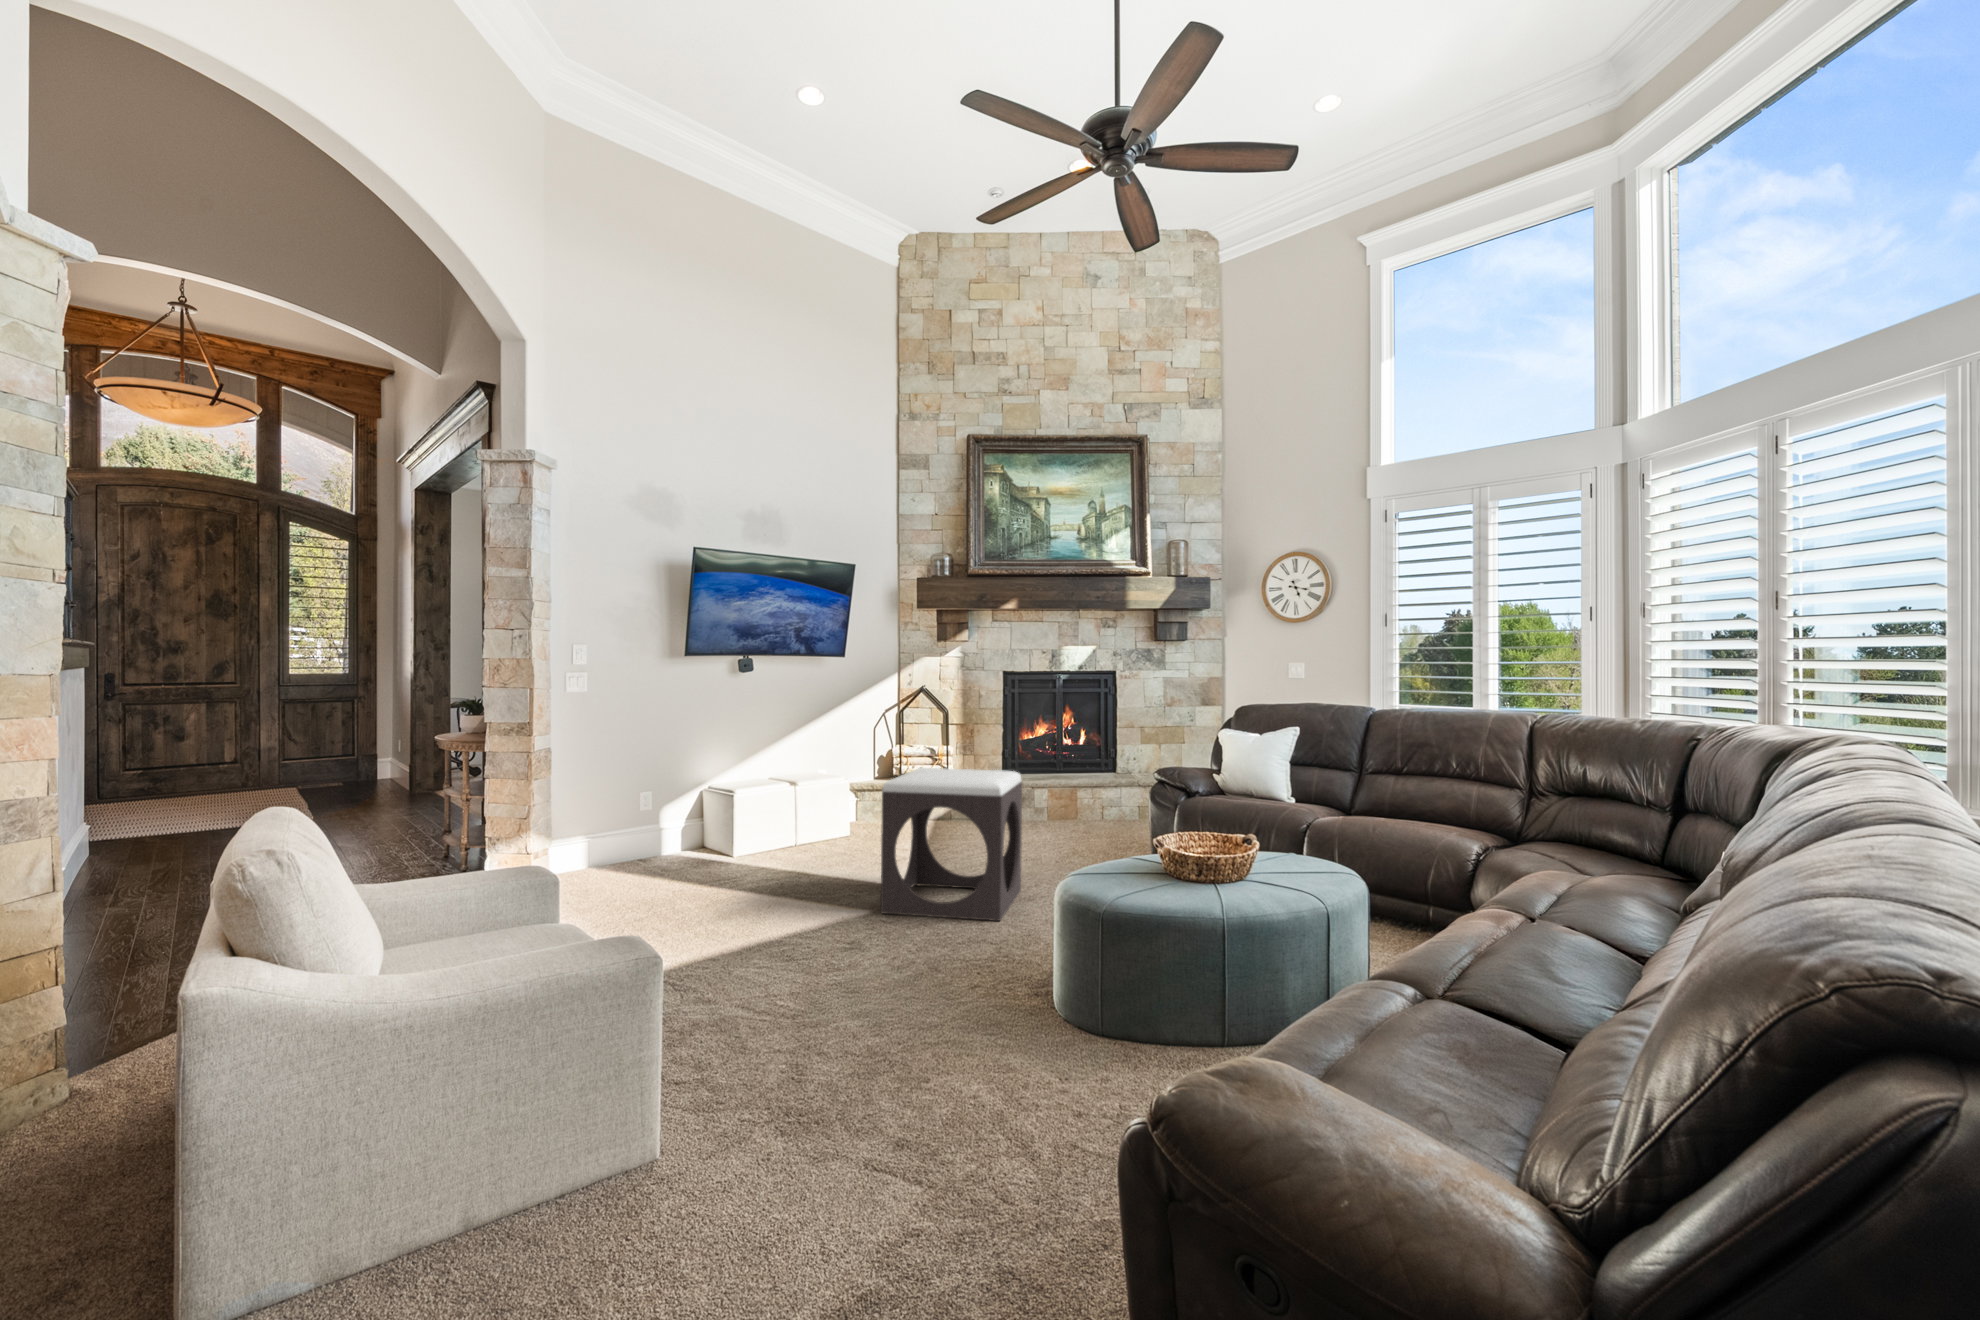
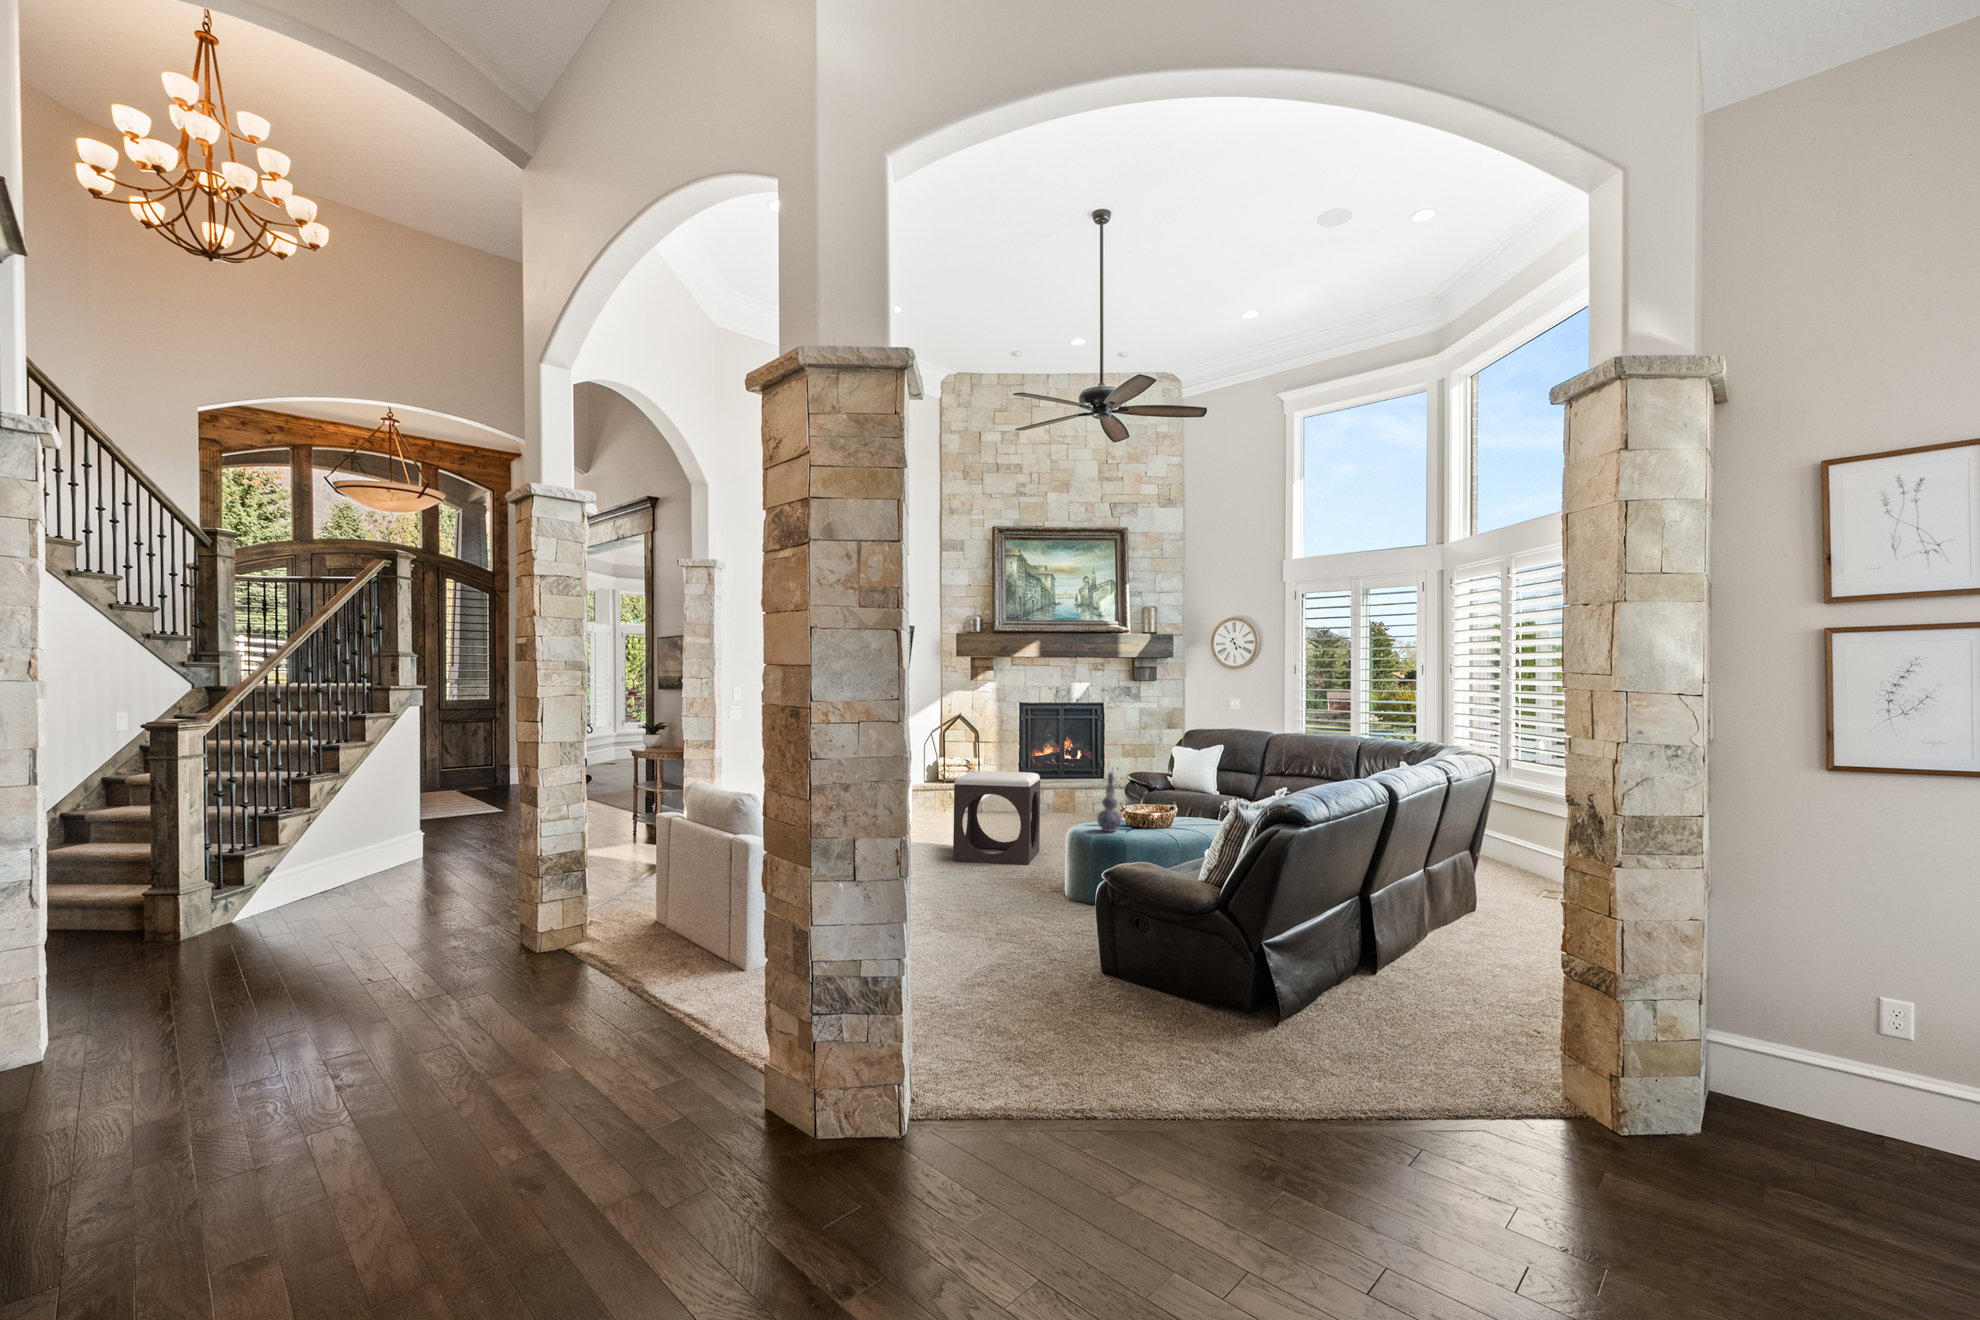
vase: none [1113,781,1160,893] -> present [1097,773,1122,832]

